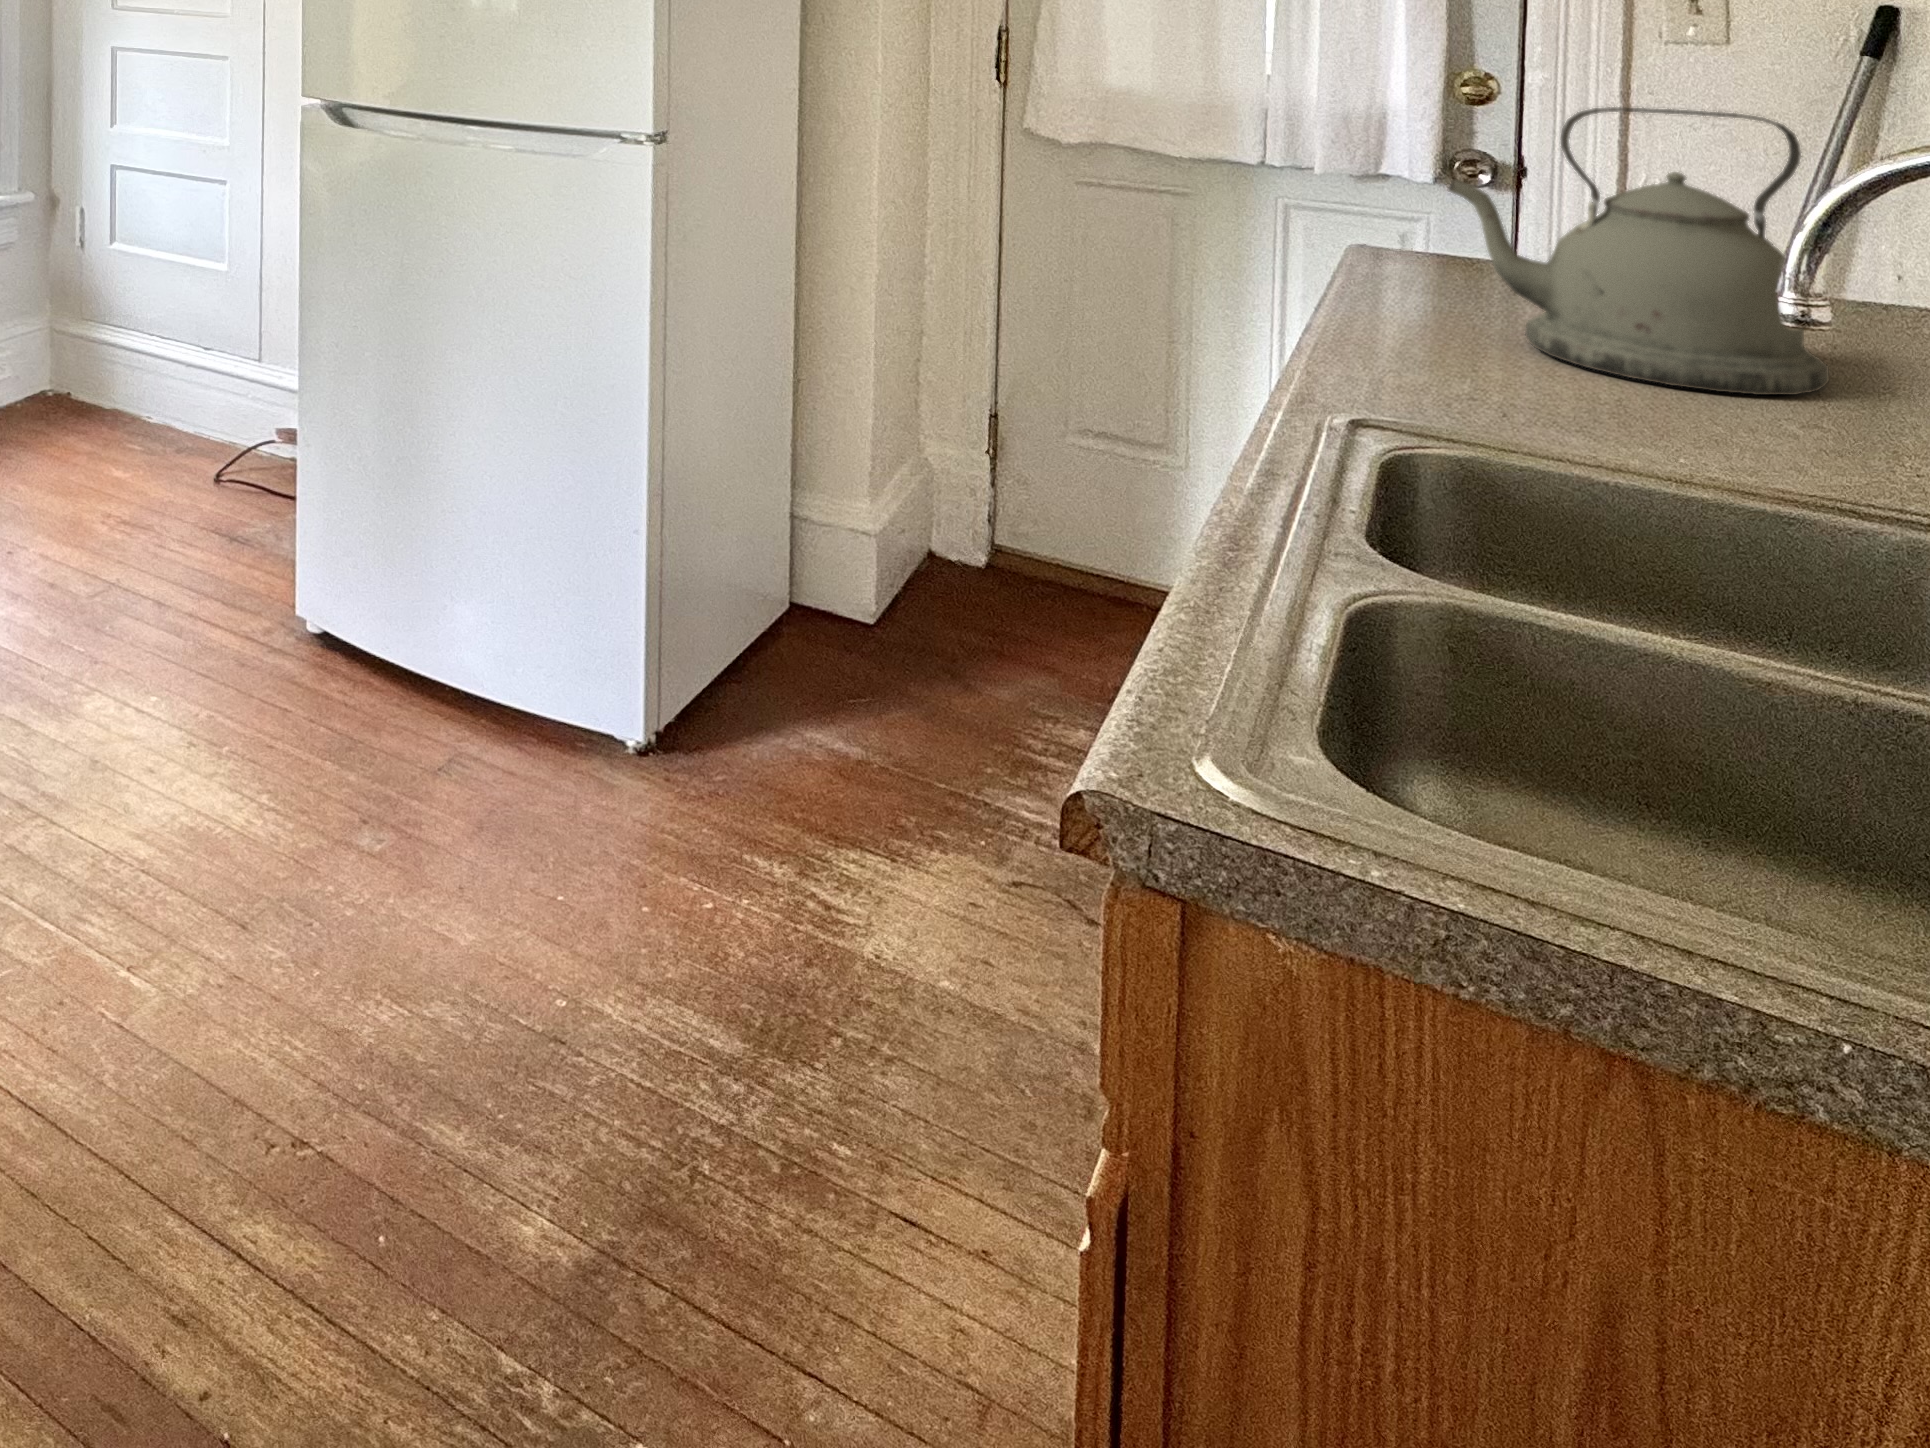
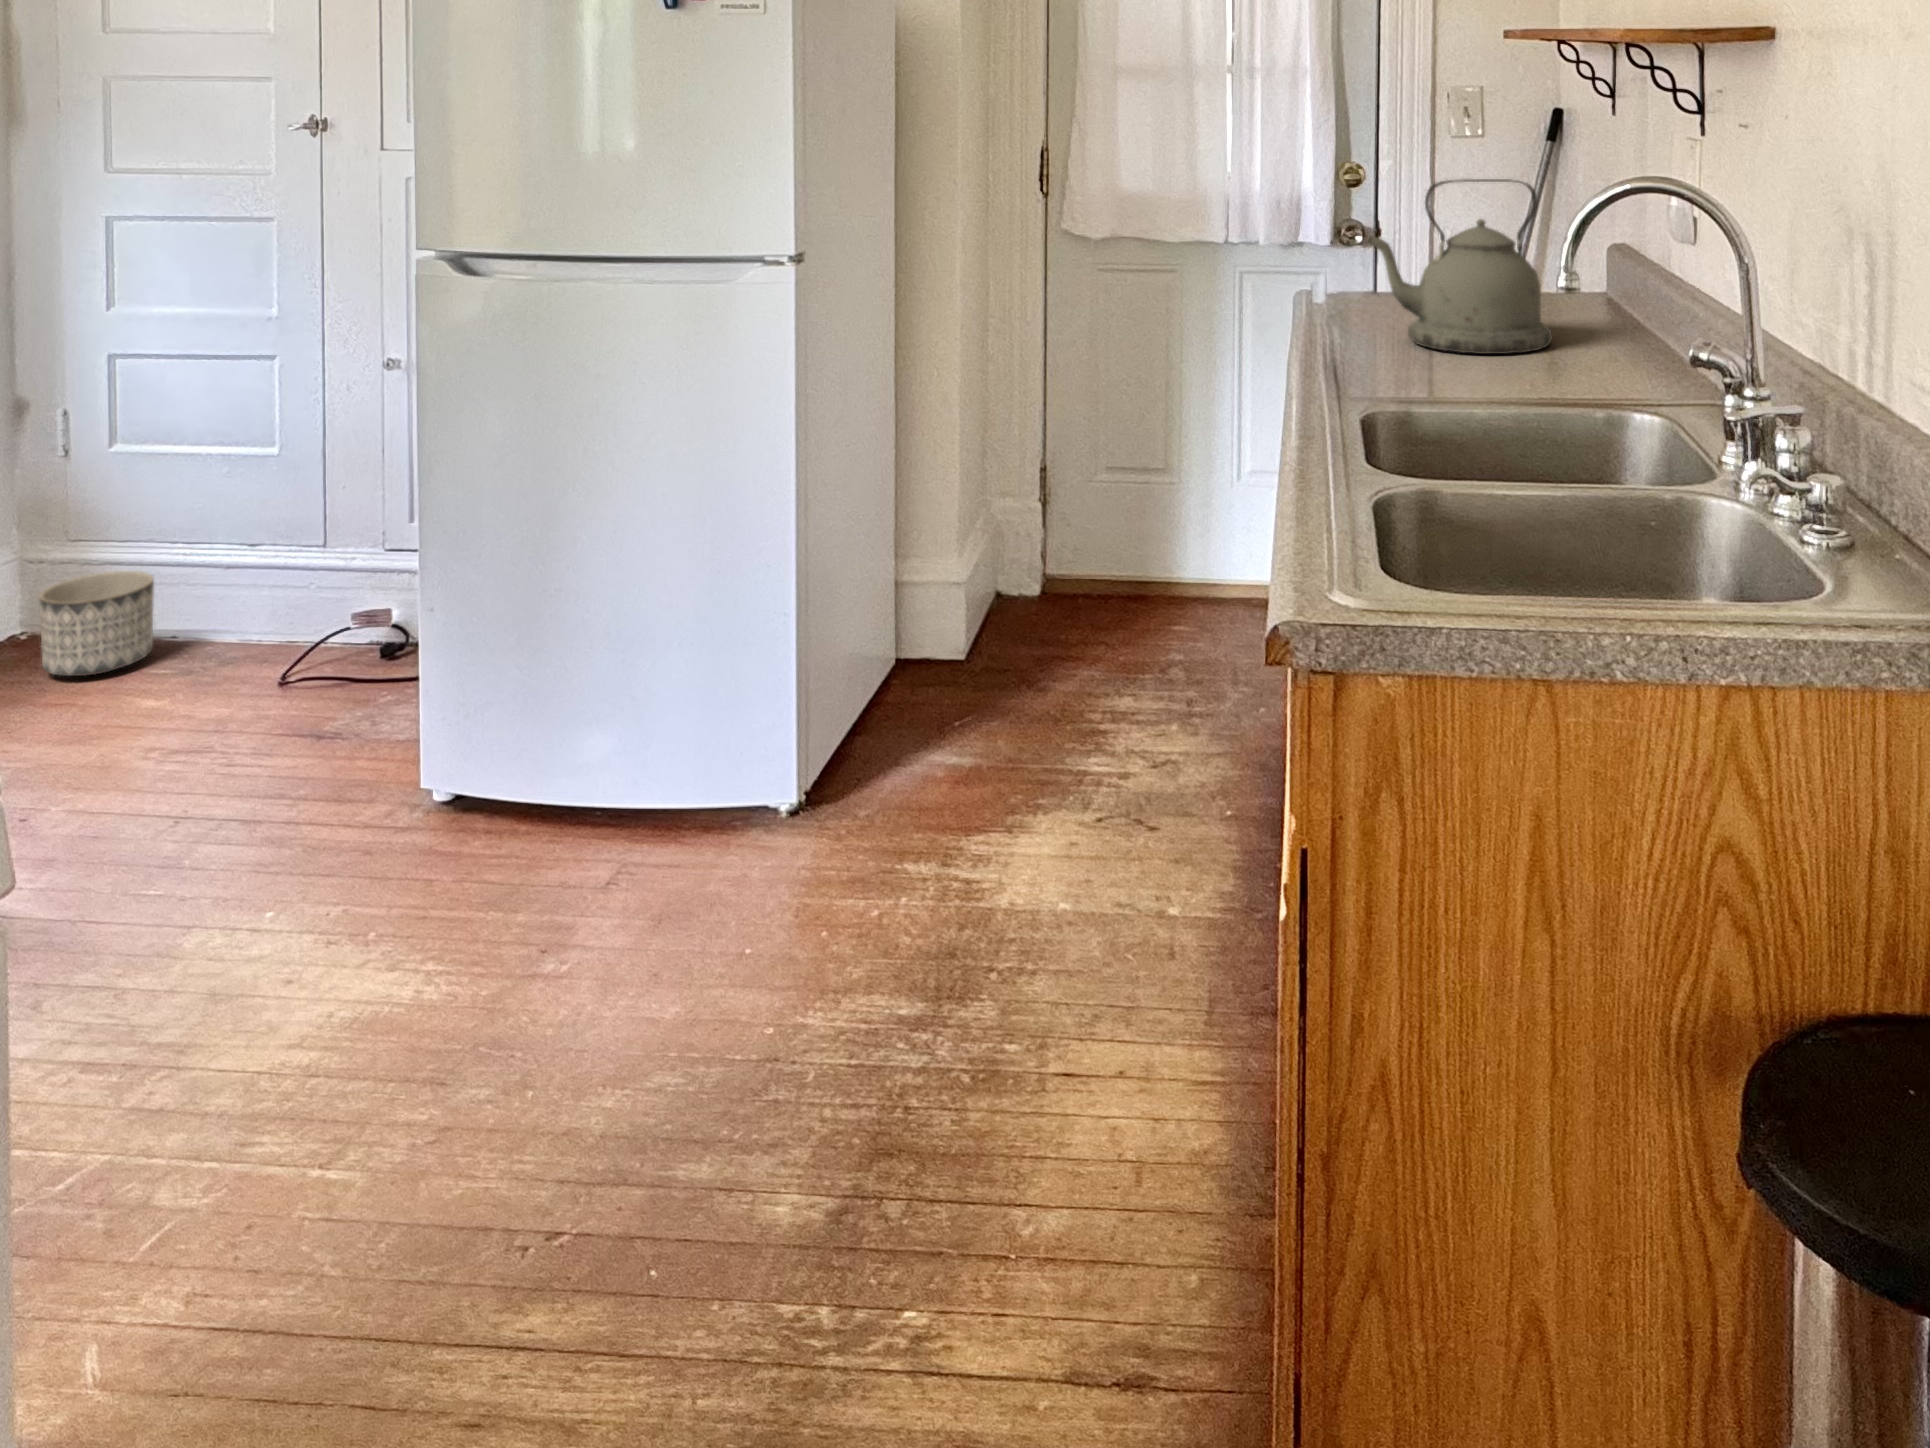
planter: none [53,349,133,435] -> present [39,571,154,676]

